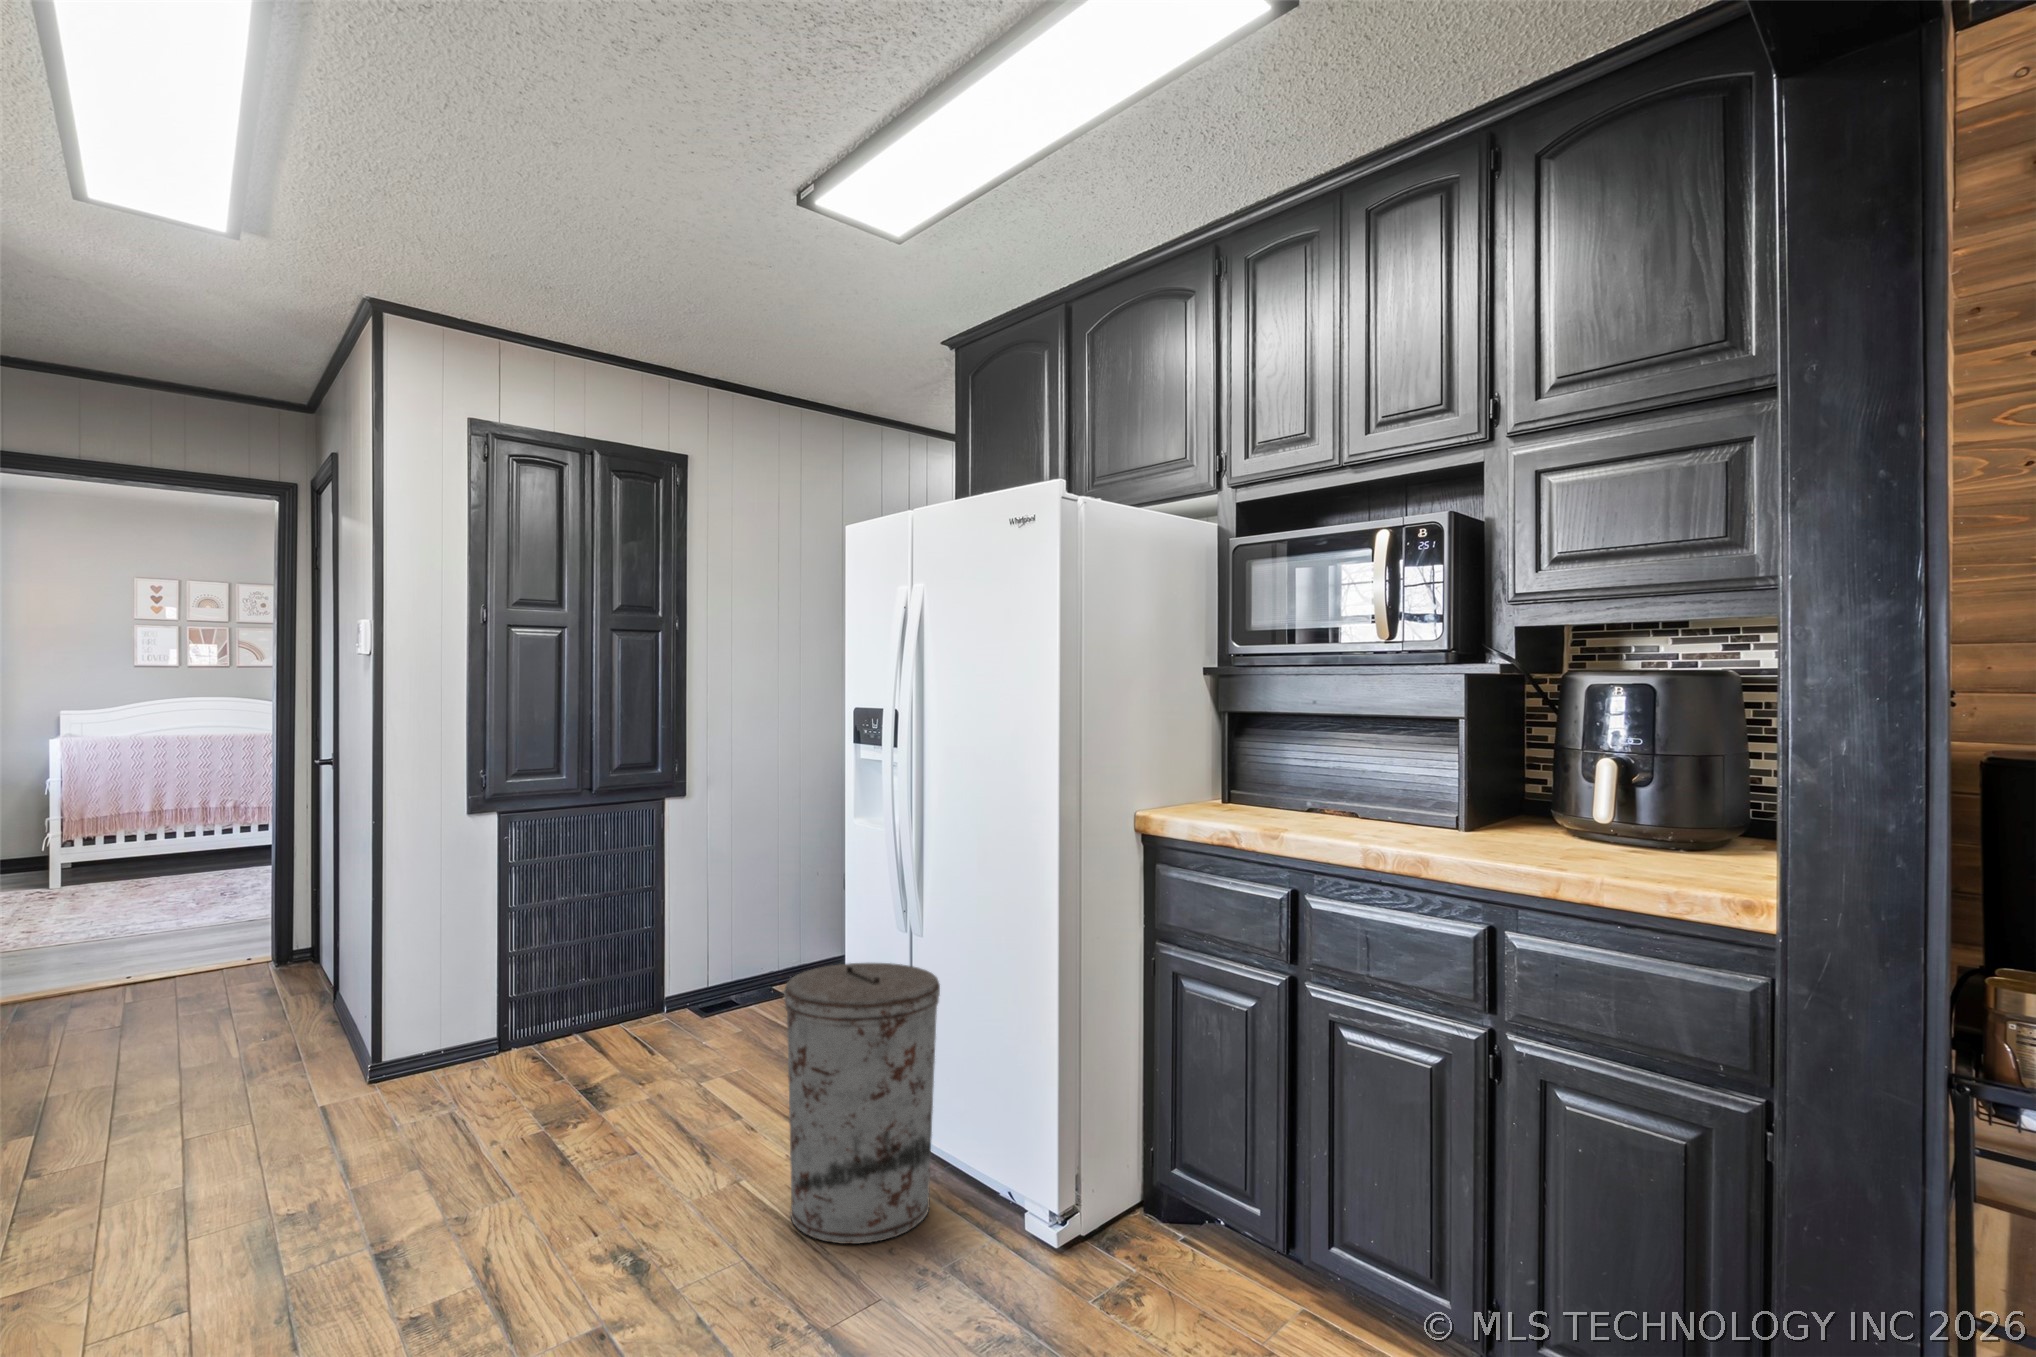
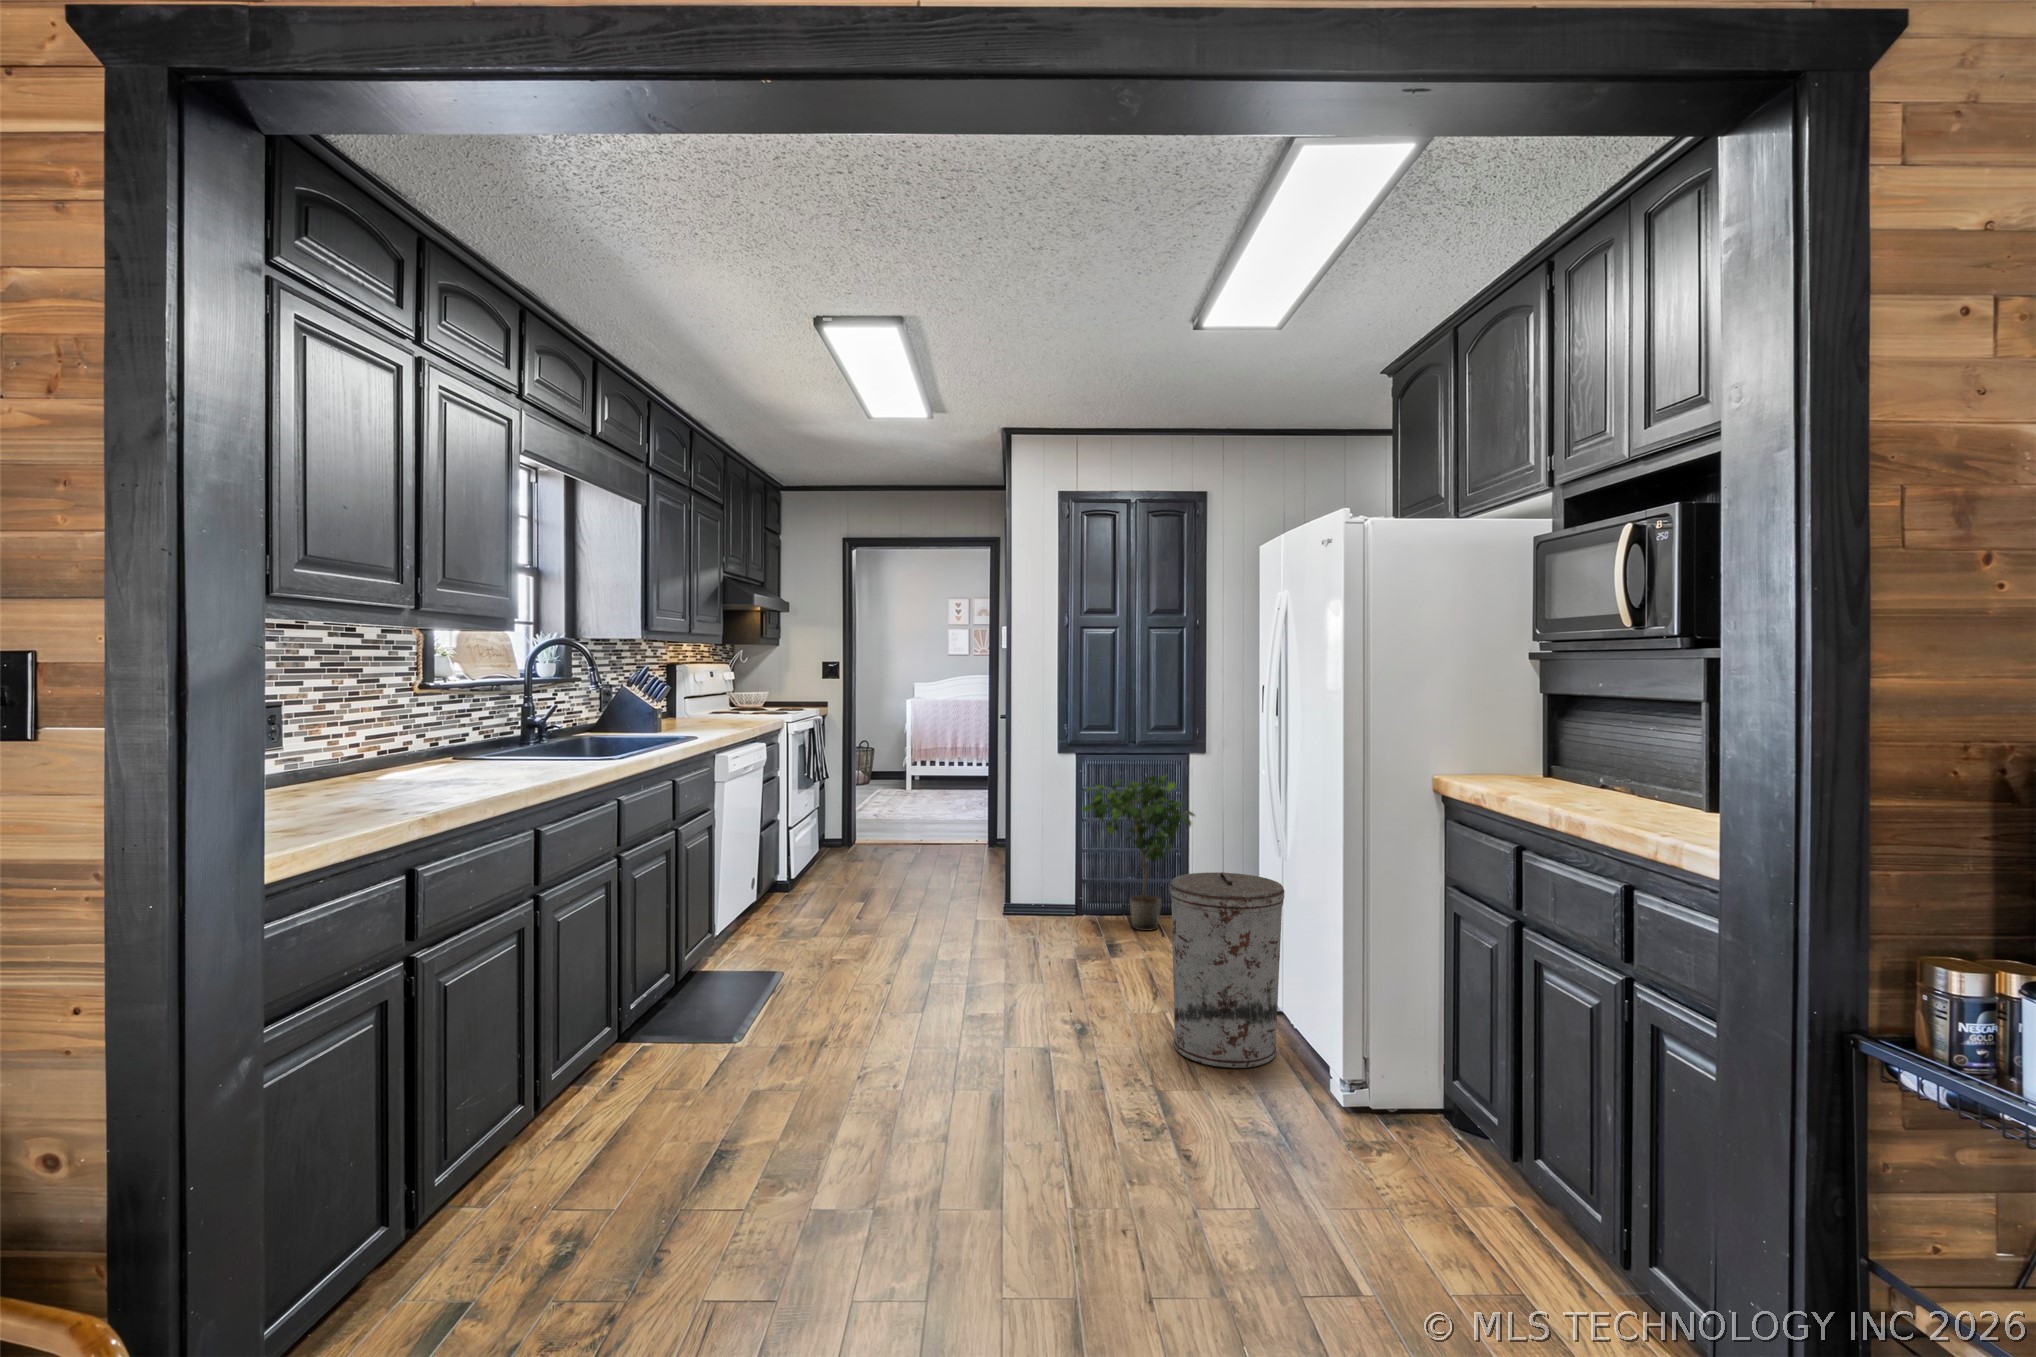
potted plant: none [528,832,680,1054] -> present [1082,775,1195,931]

